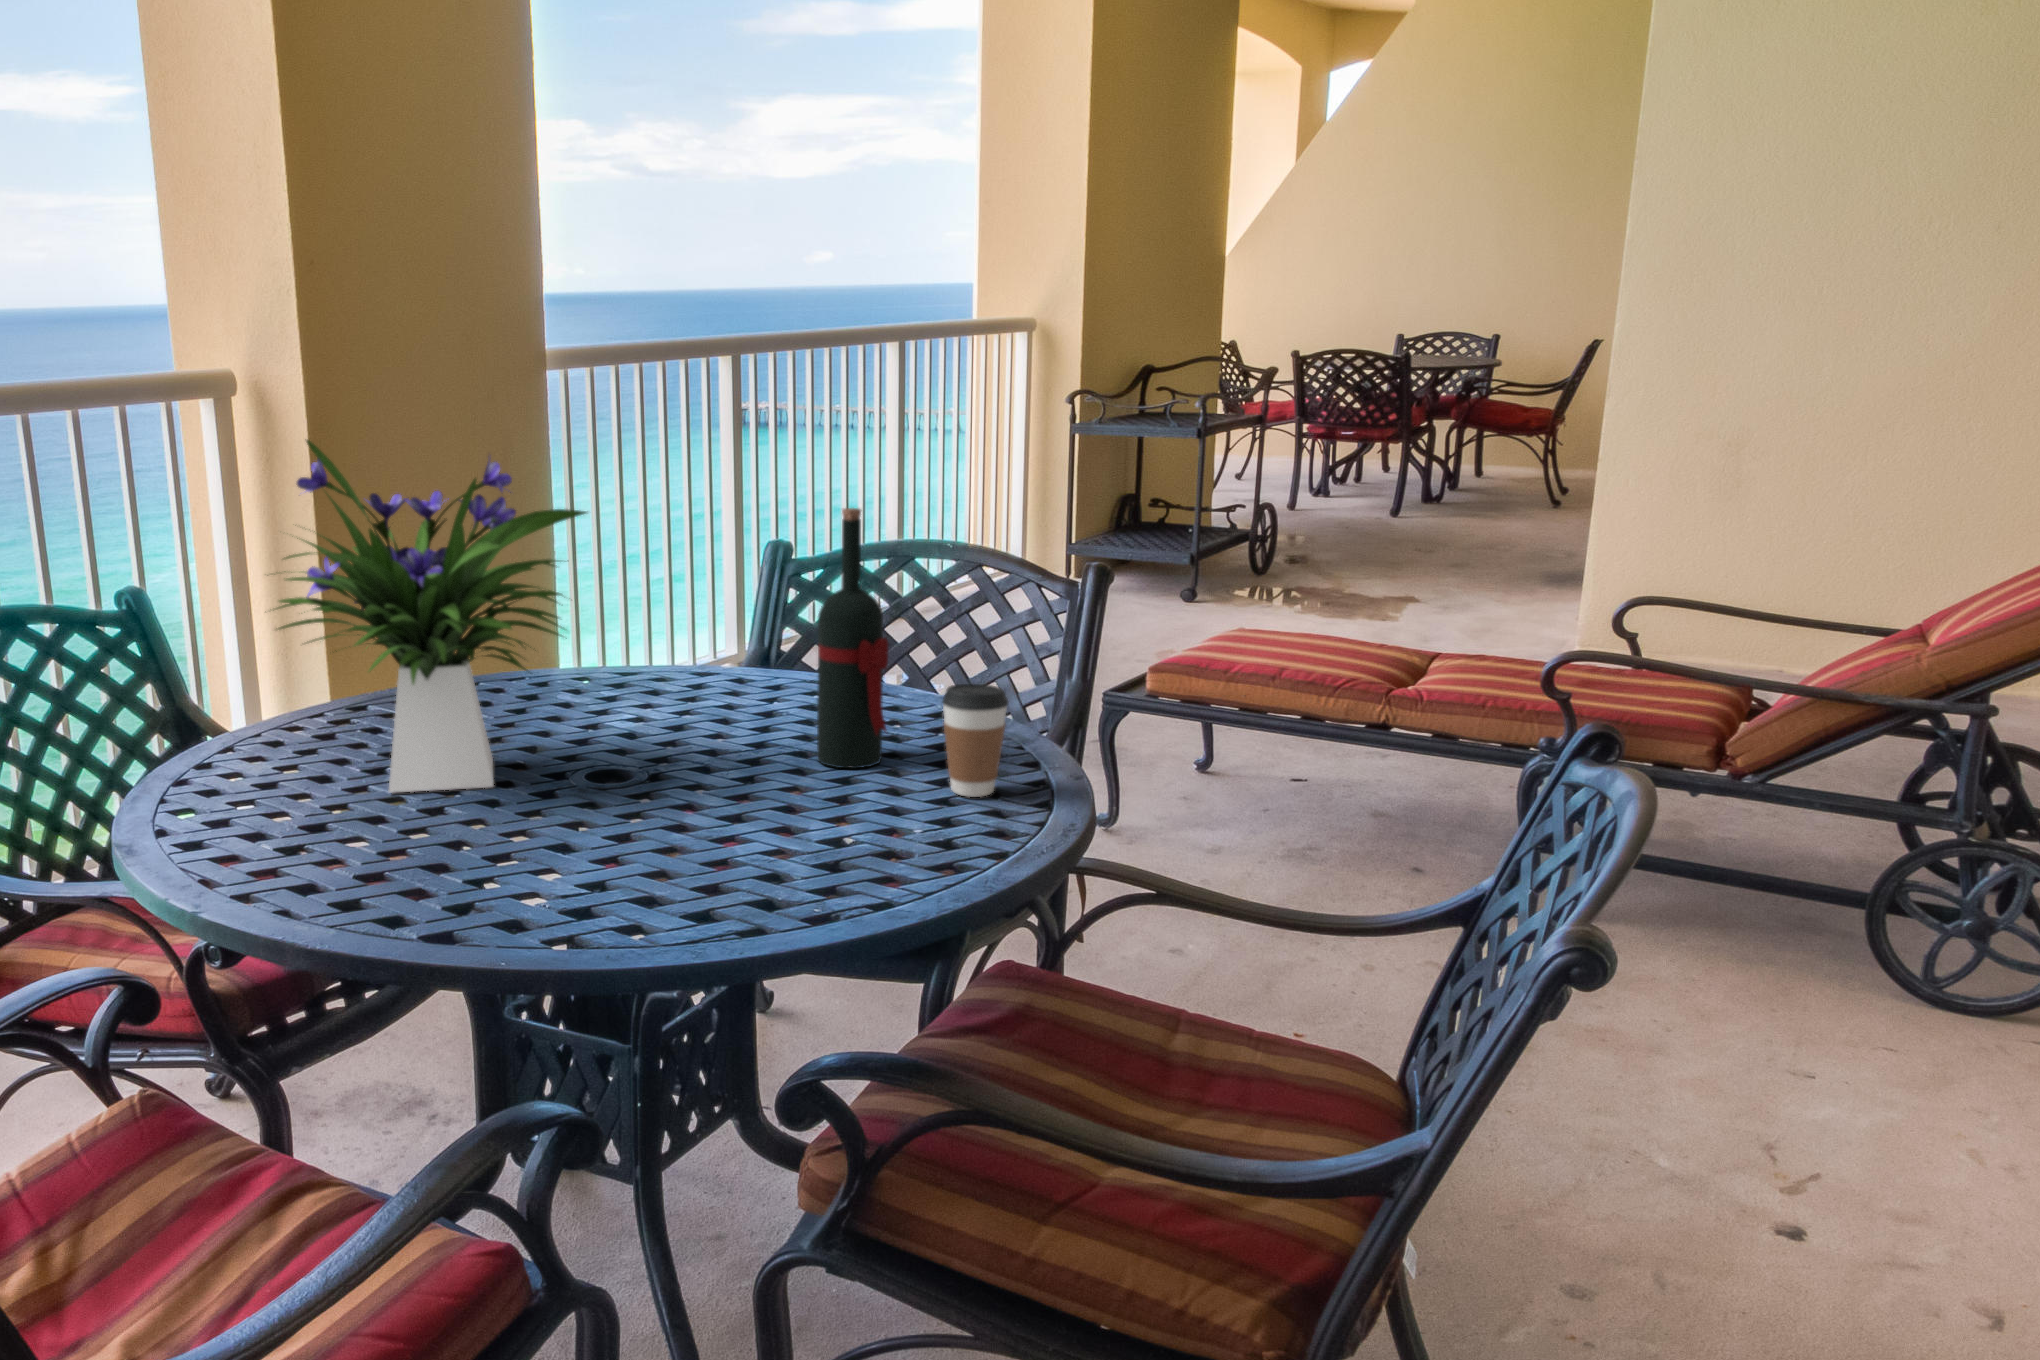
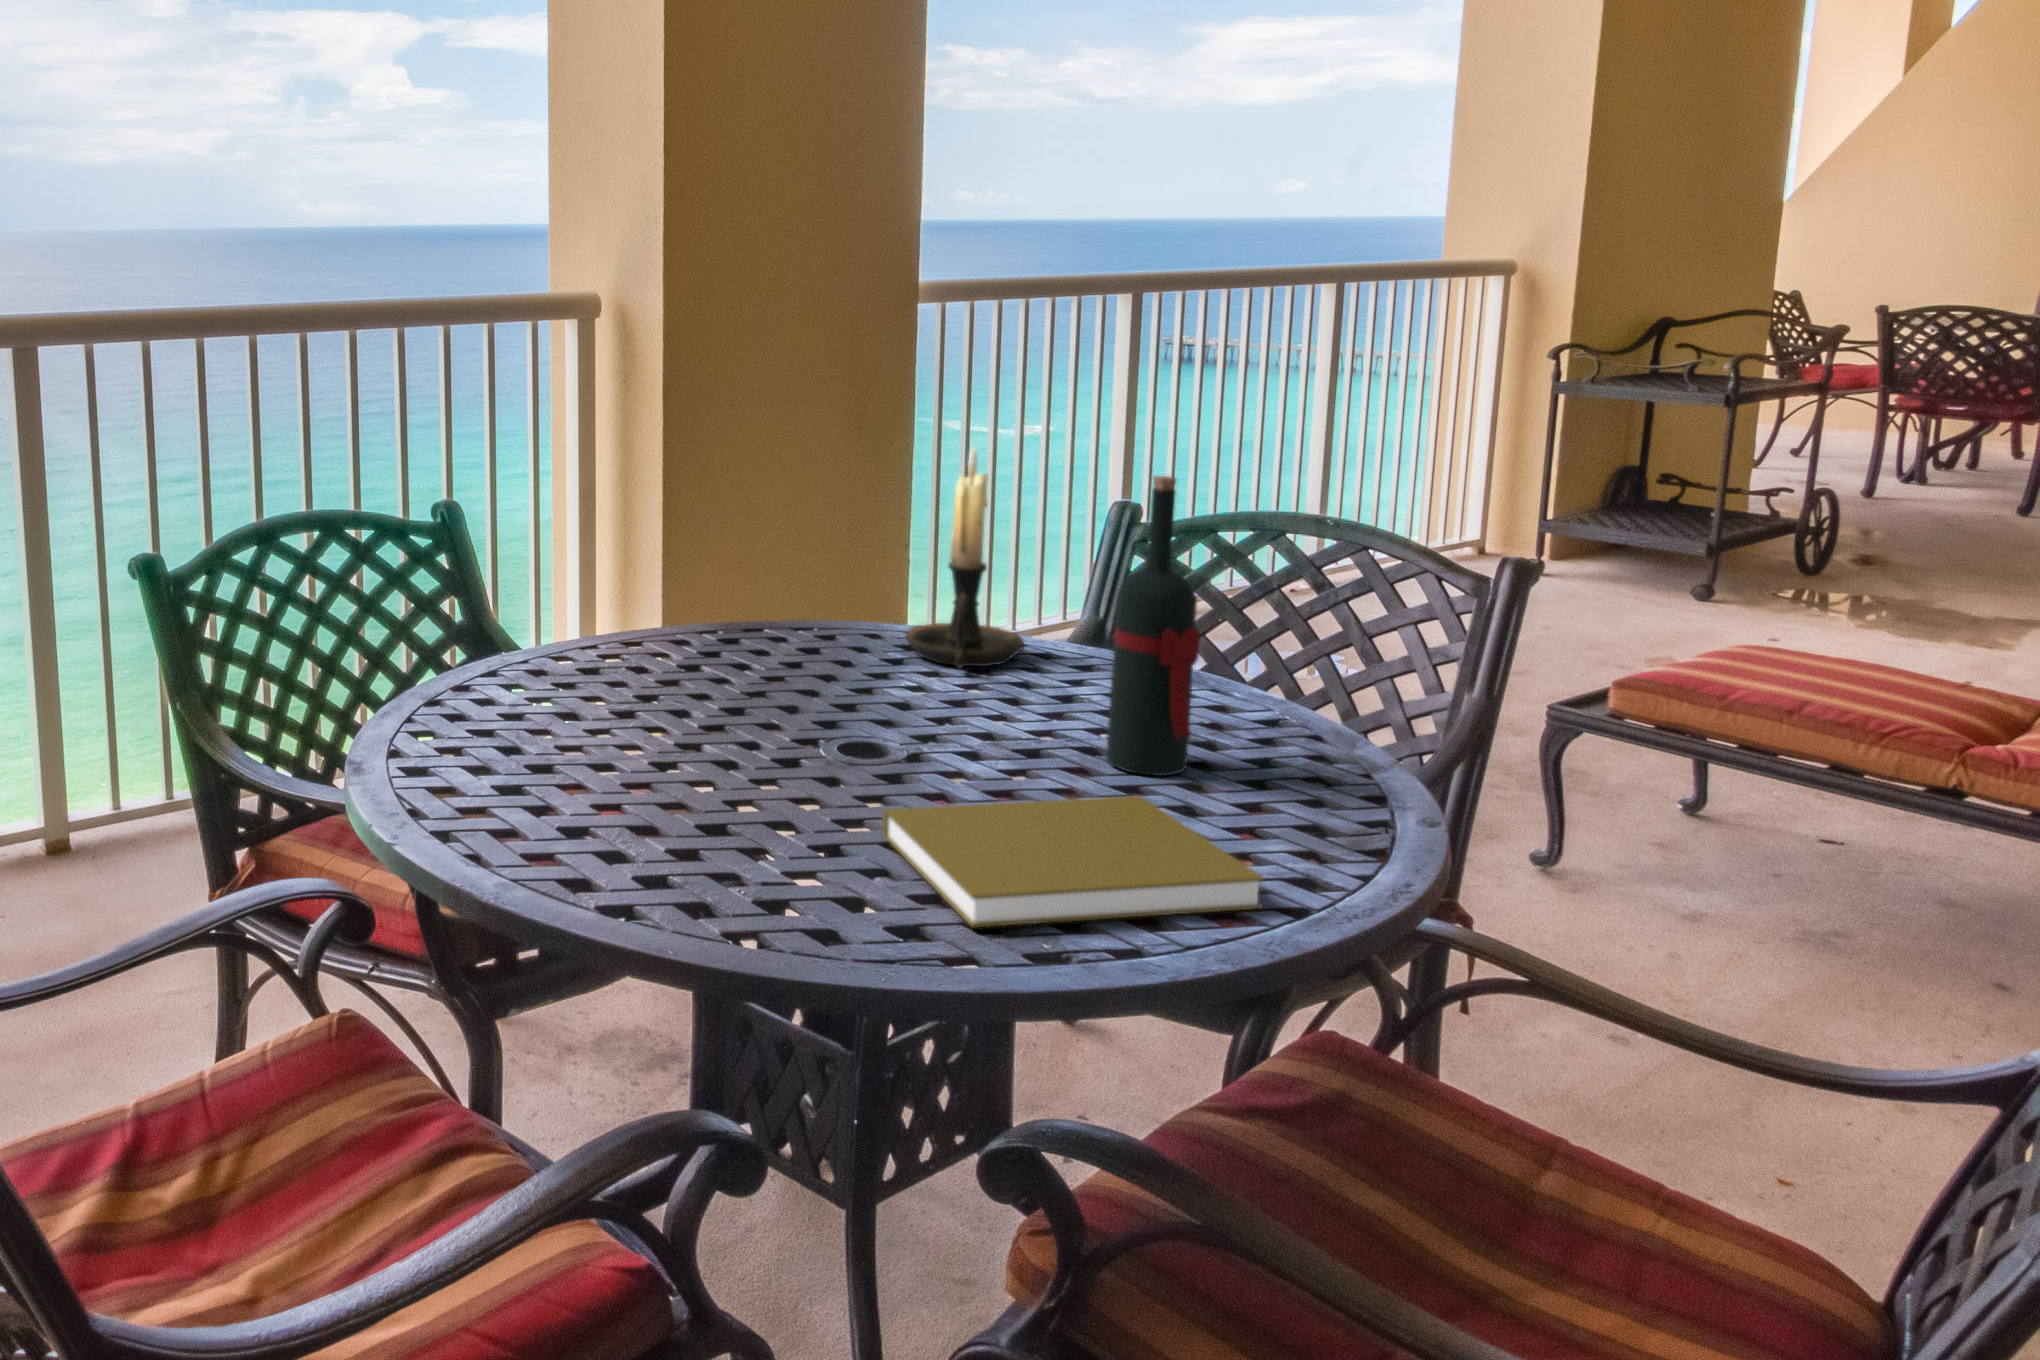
flower arrangement: present [276,440,587,793] -> none [529,373,866,744]
candle holder: none [617,492,722,701] -> present [906,446,1024,669]
coffee cup: present [942,684,1008,797] -> none [1256,693,1344,832]
book: none [652,783,970,905] -> present [882,796,1264,927]

